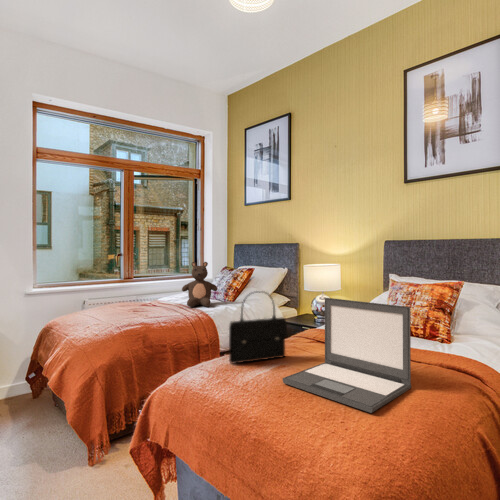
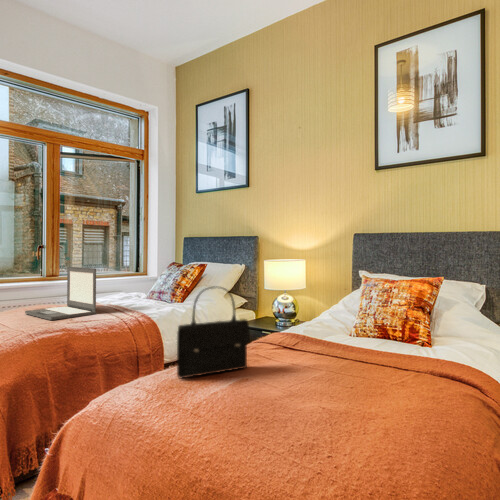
teddy bear: present [182,262,218,307] -> none [119,256,163,309]
laptop: present [283,298,411,413] -> present [25,267,96,320]

